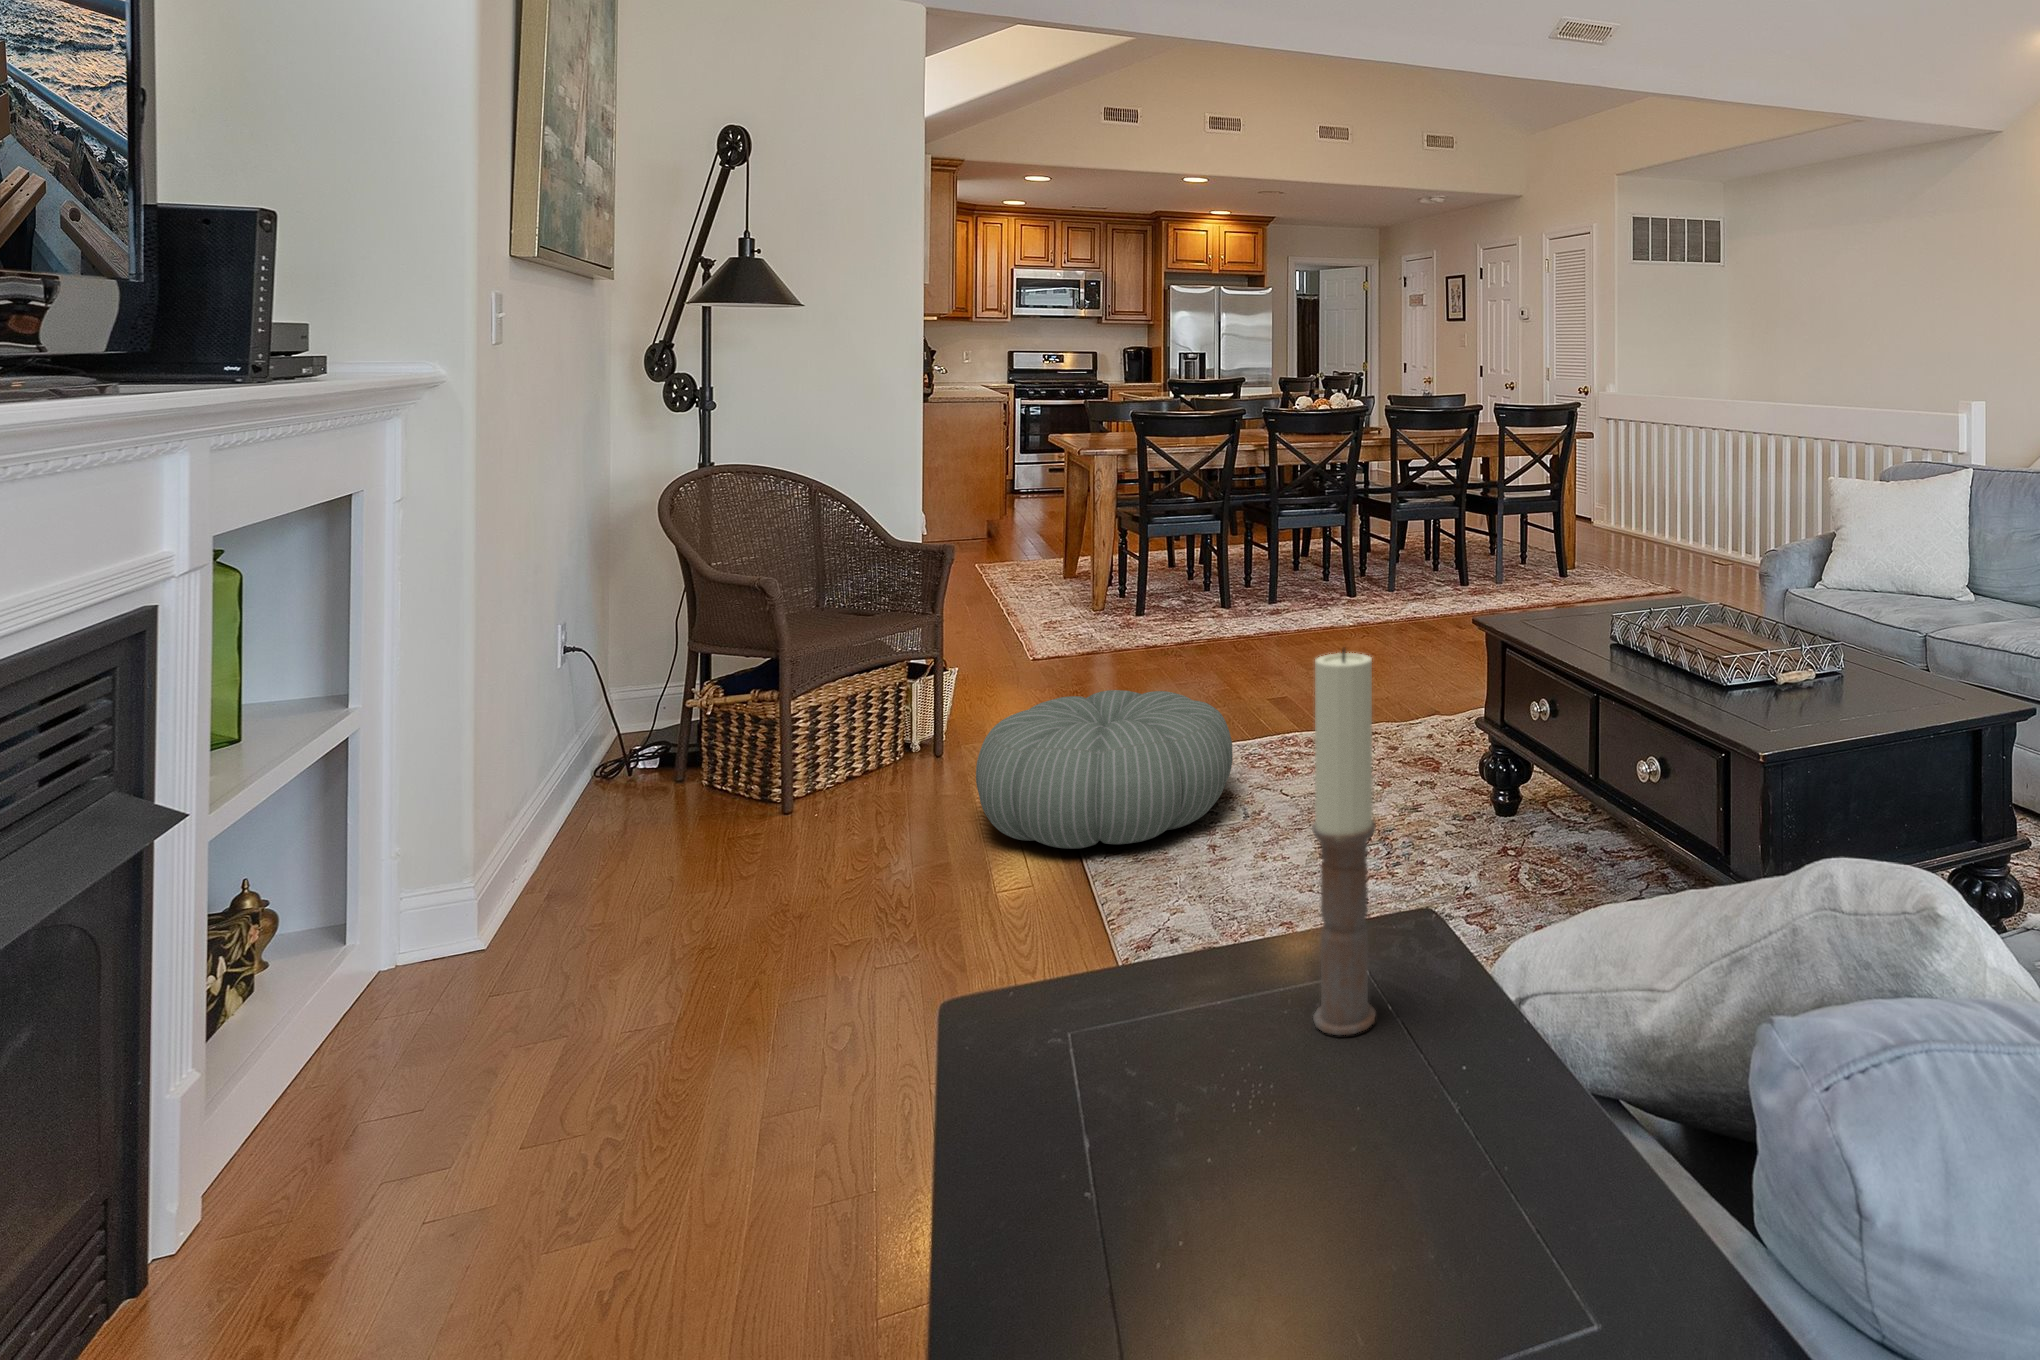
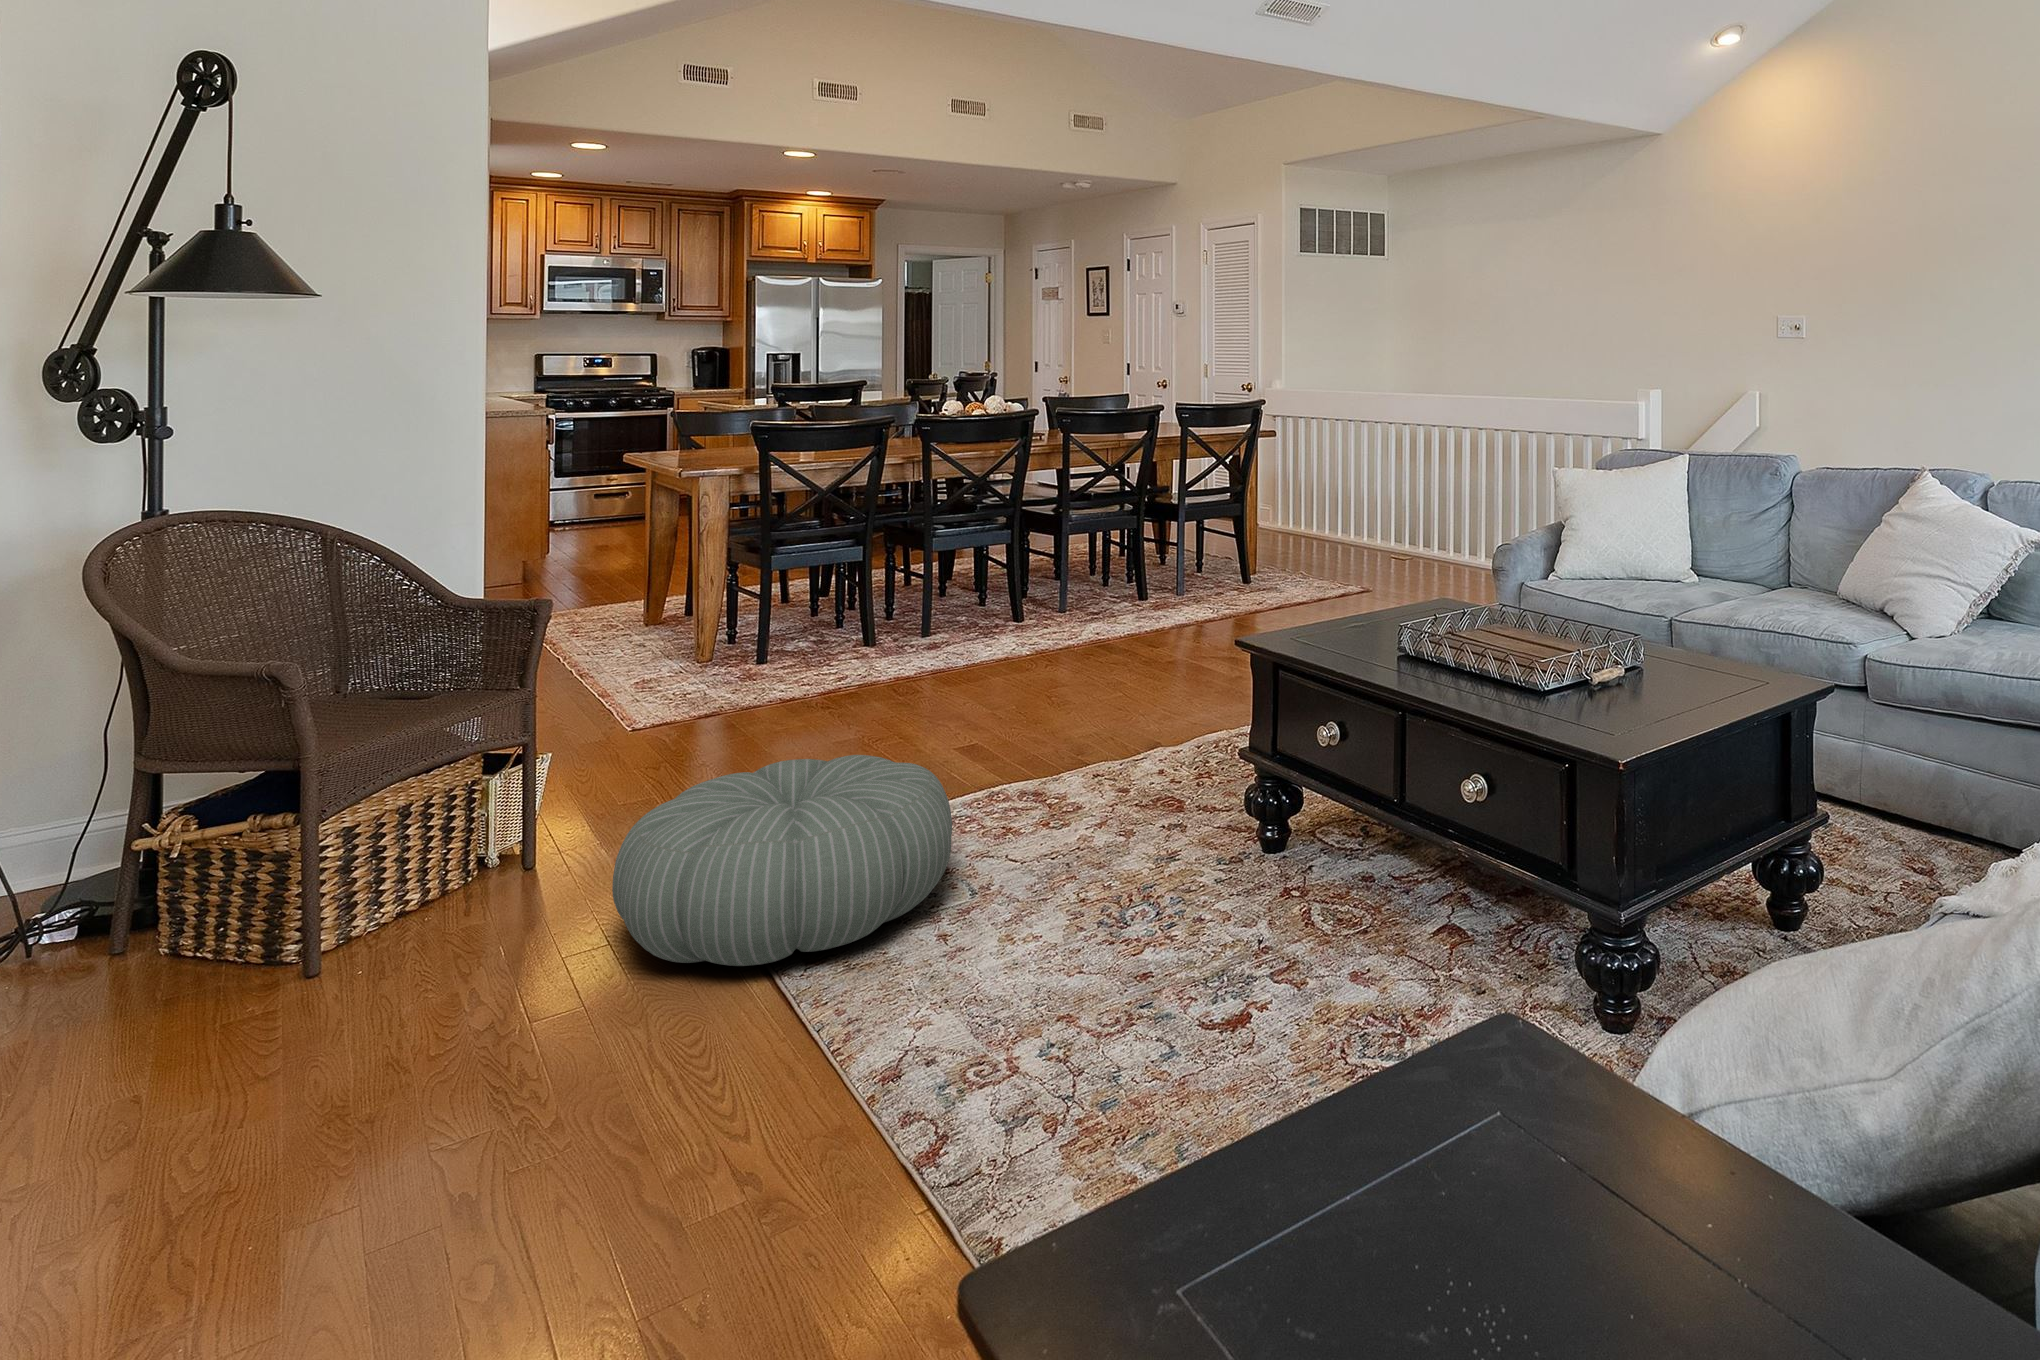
candle: present [1312,648,1376,1035] -> none [1462,721,1551,1237]

